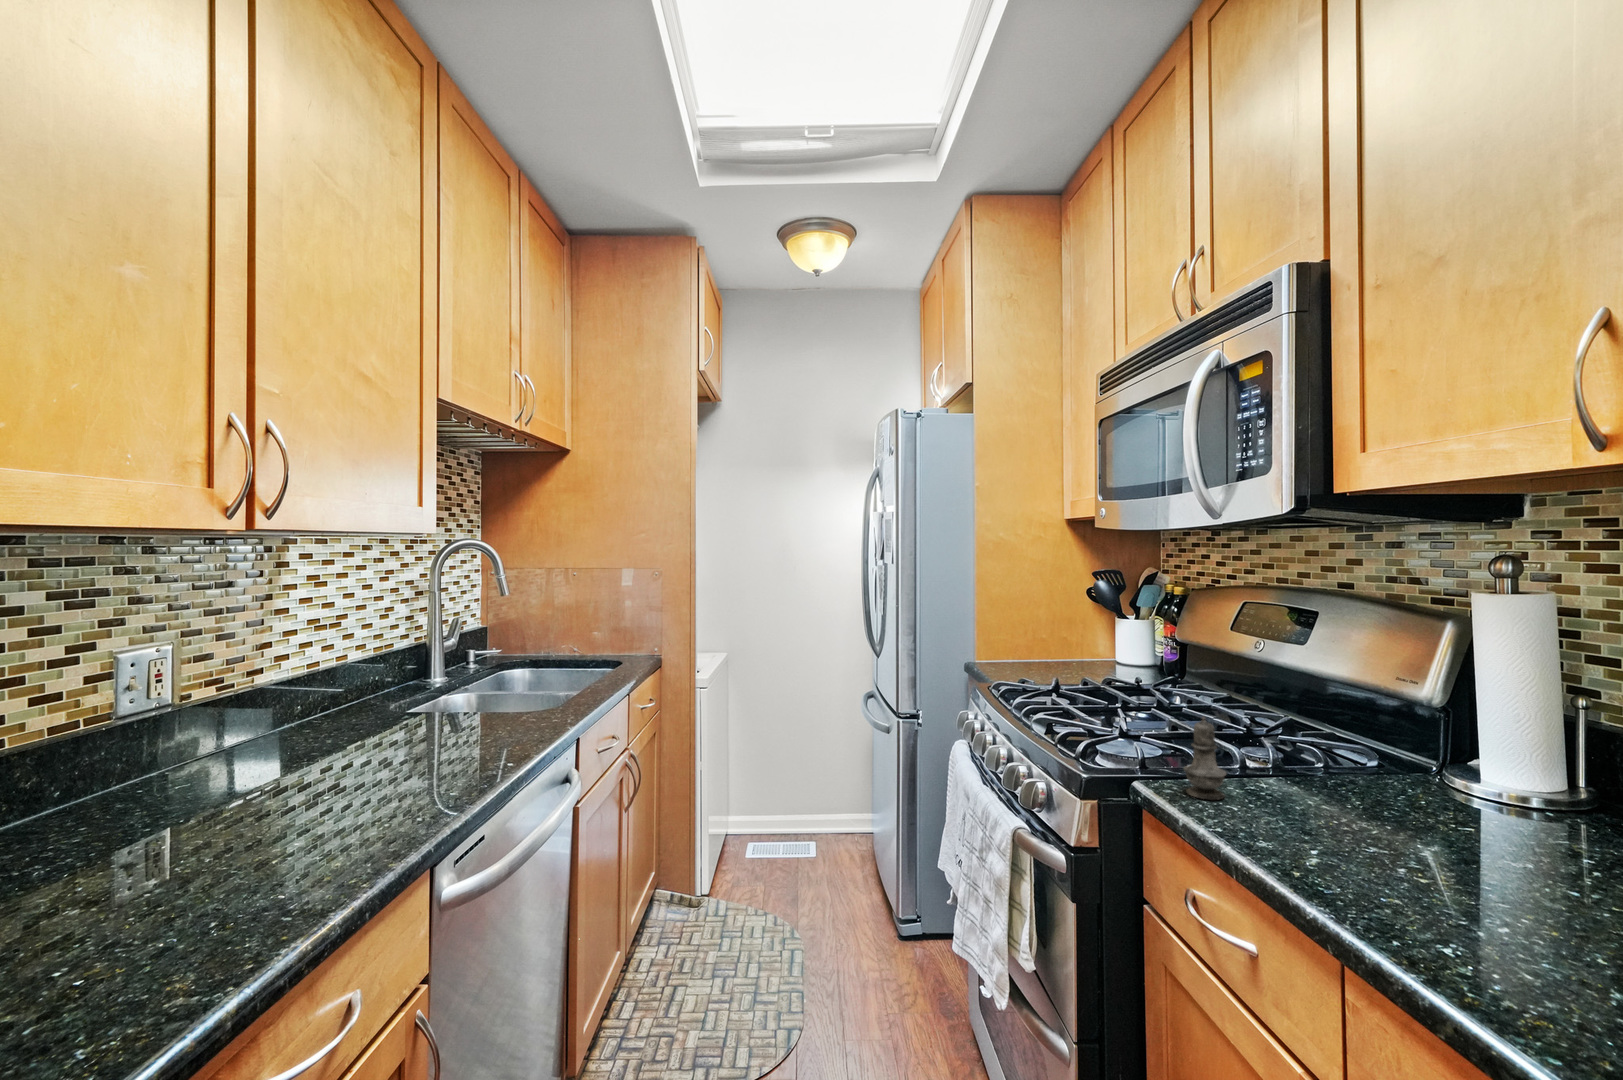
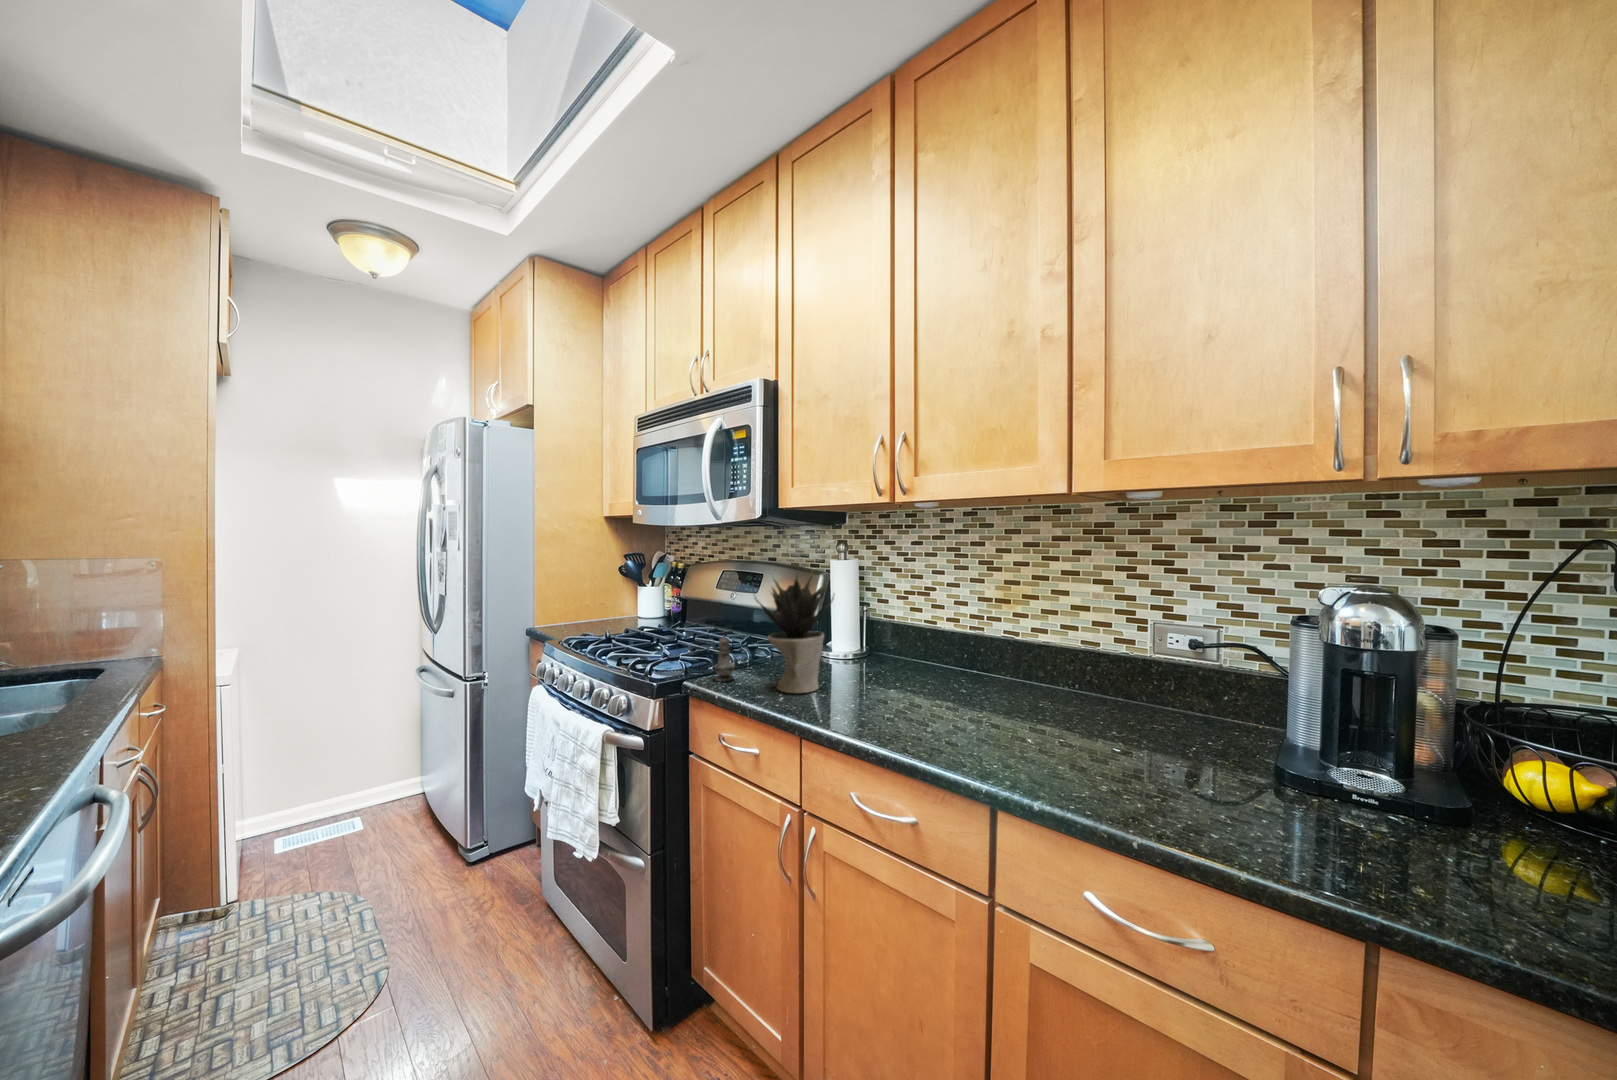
potted plant: none [1250,611,1447,865] -> present [755,570,834,693]

